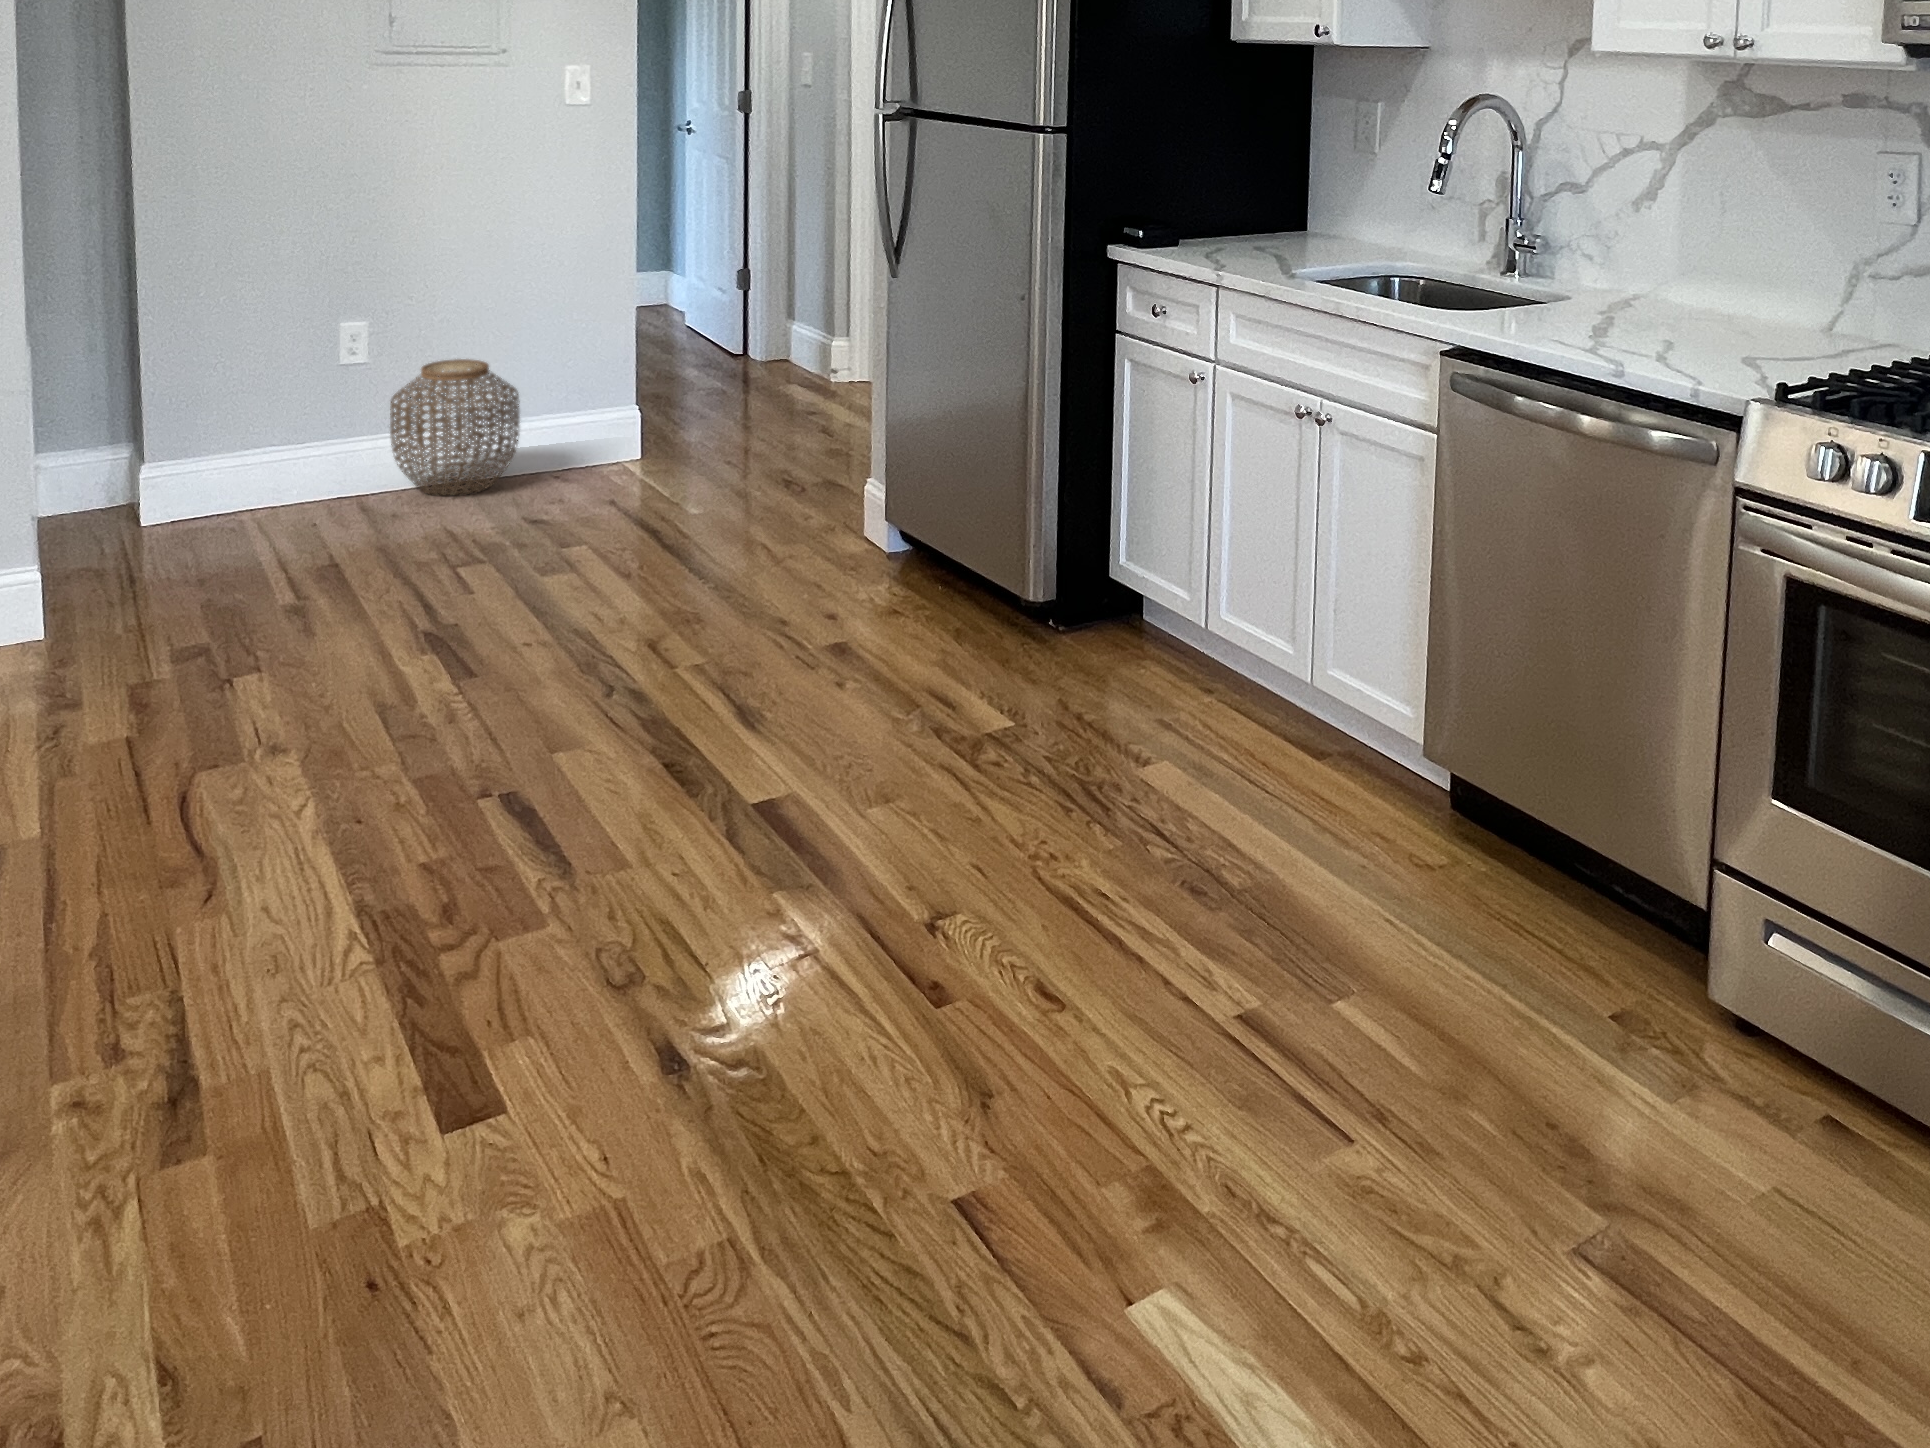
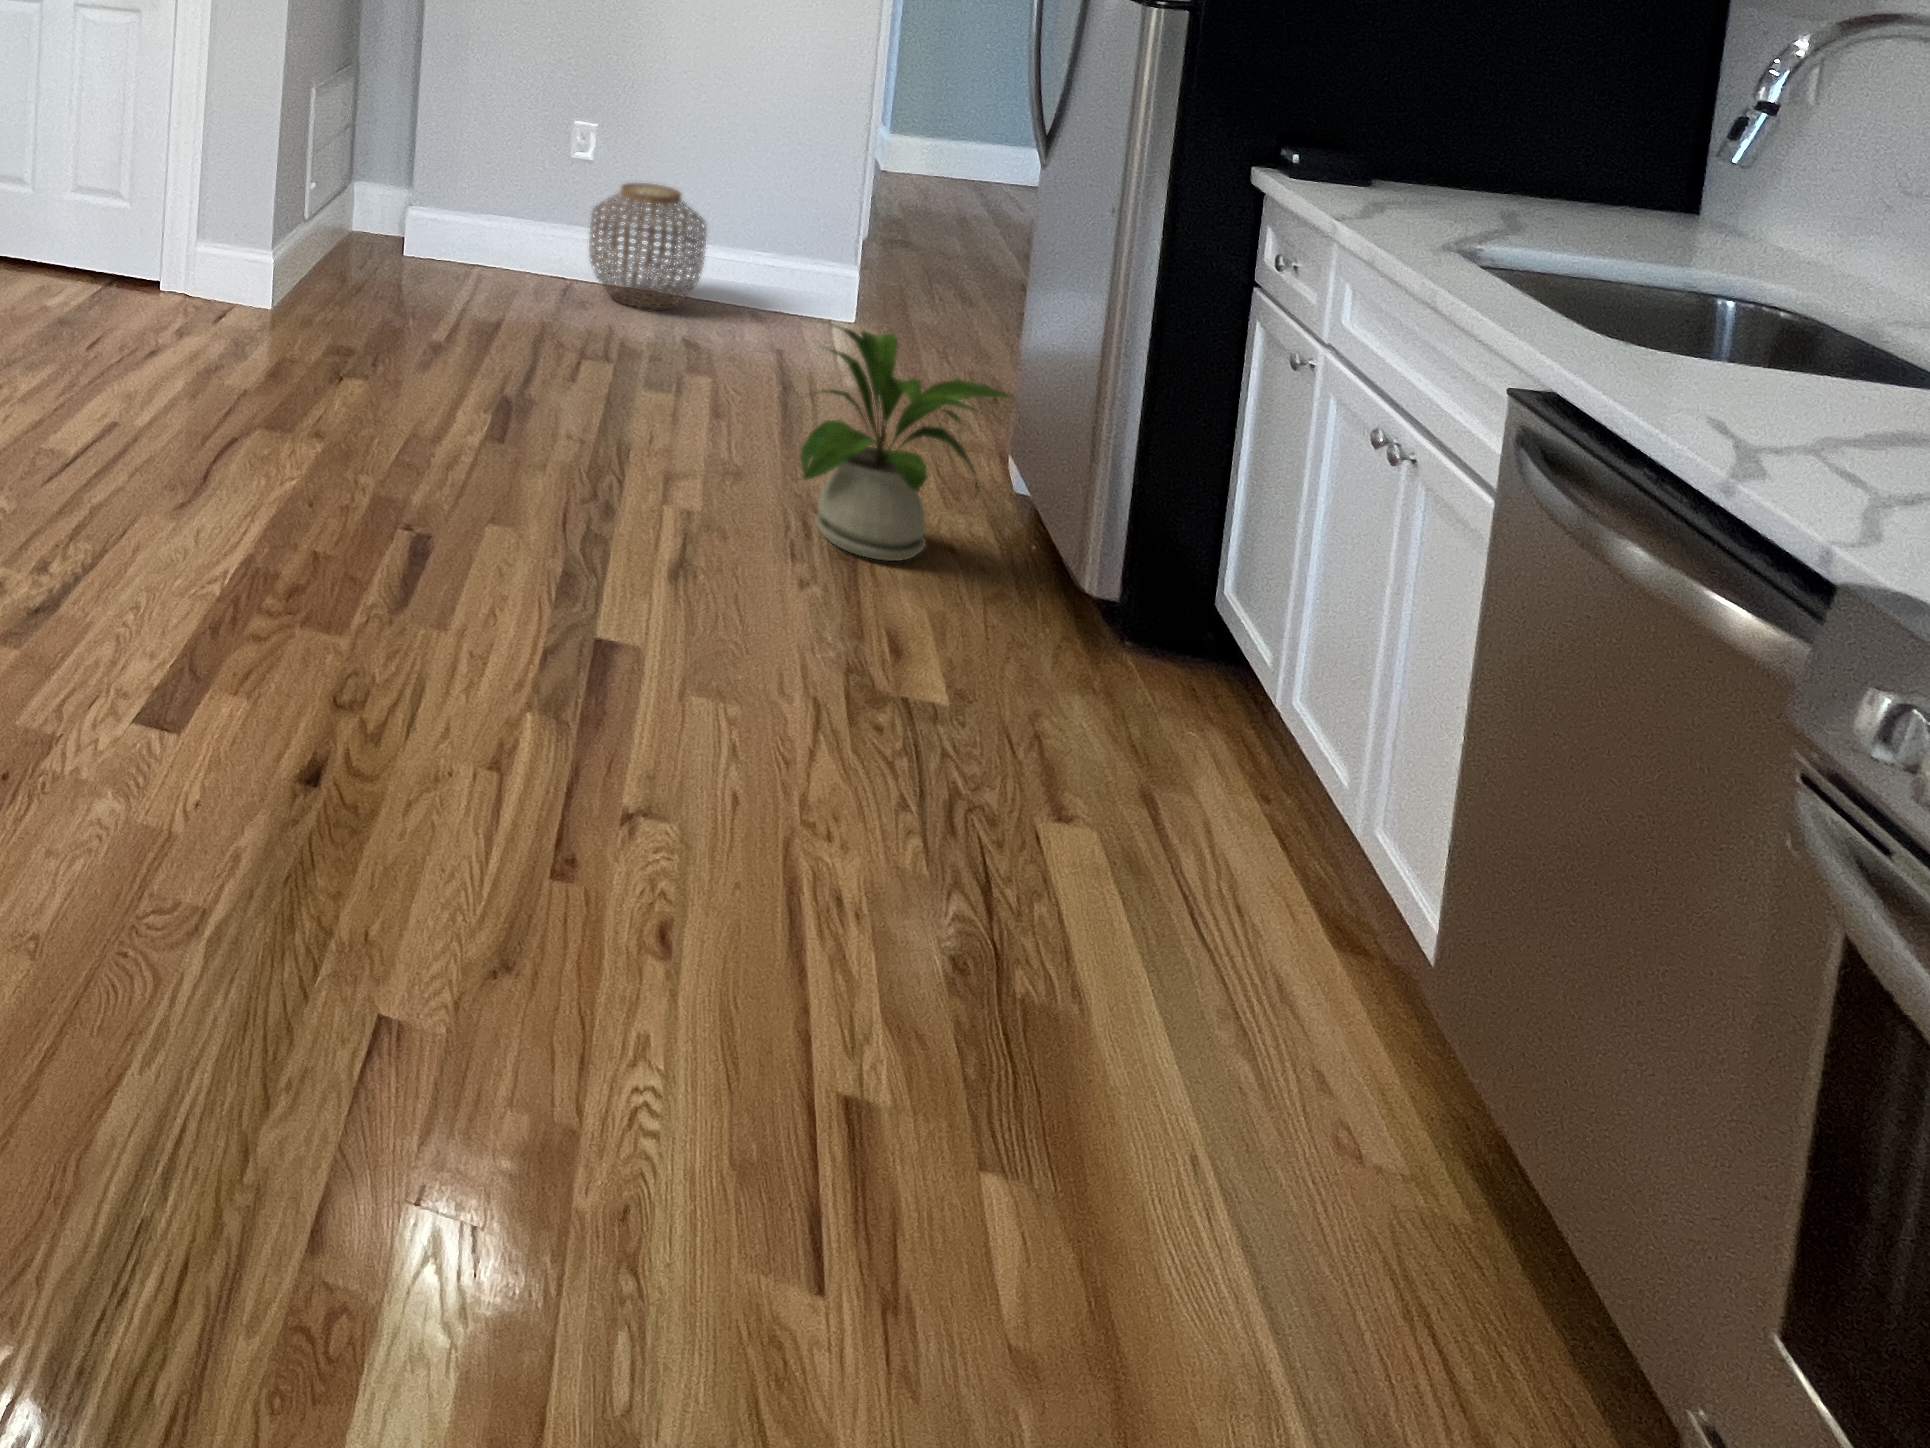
house plant: none [778,439,939,644] -> present [800,321,1010,561]

